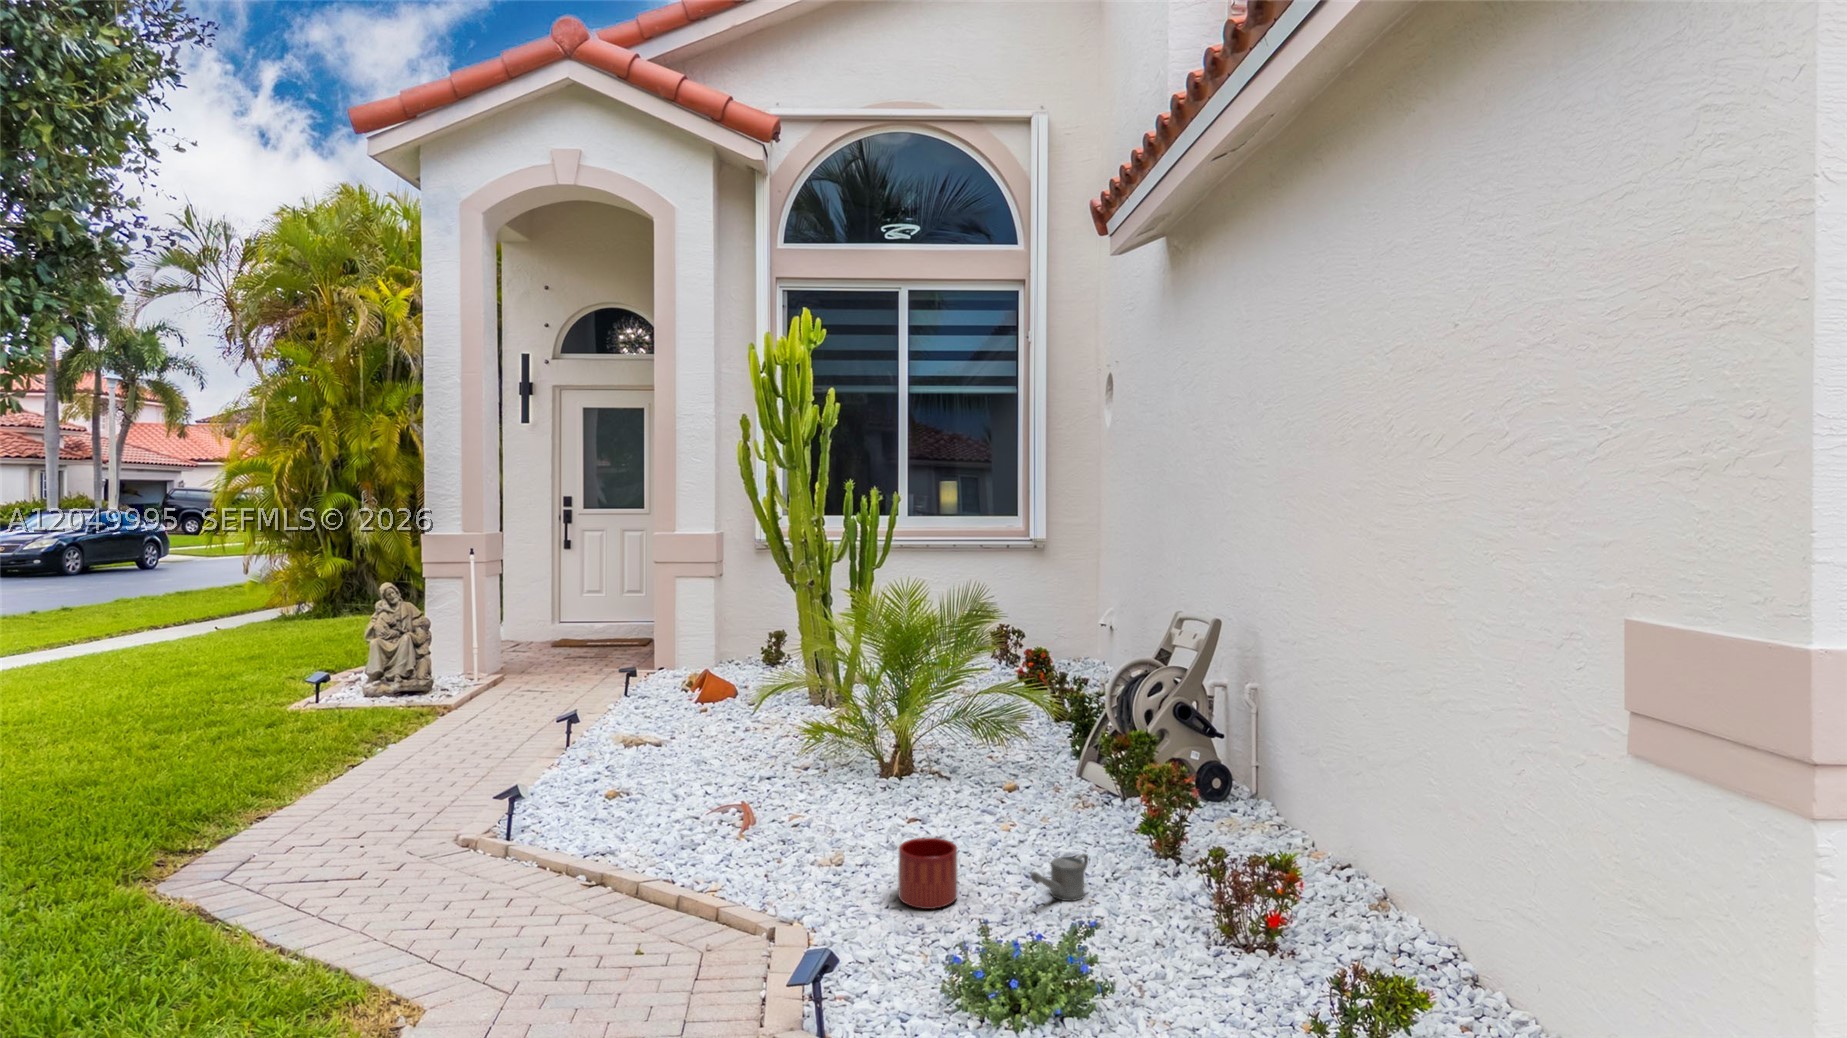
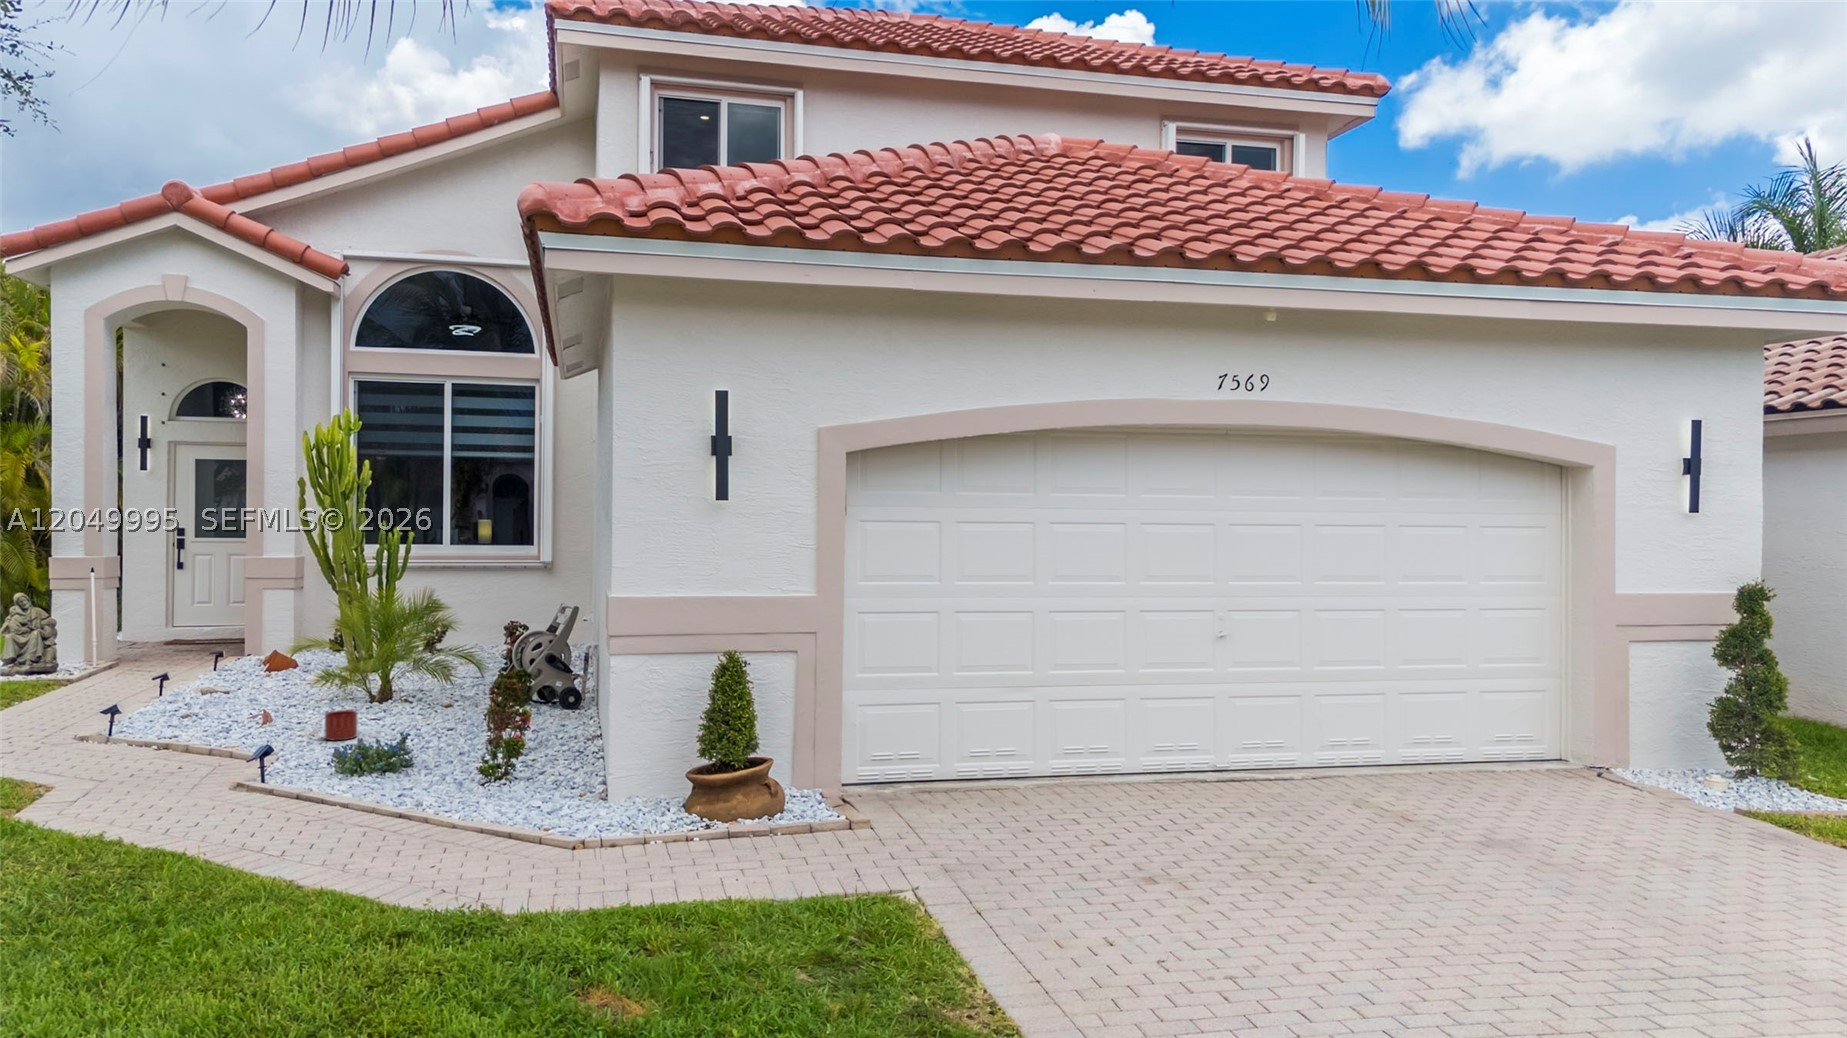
watering can: present [1031,854,1088,901] -> none [390,716,431,736]

